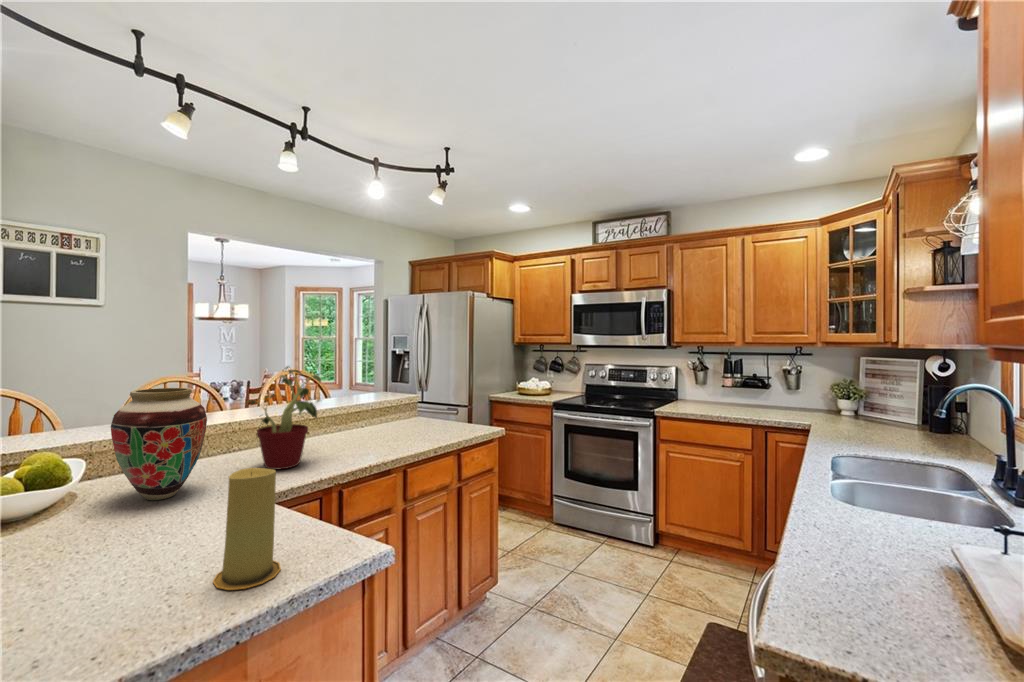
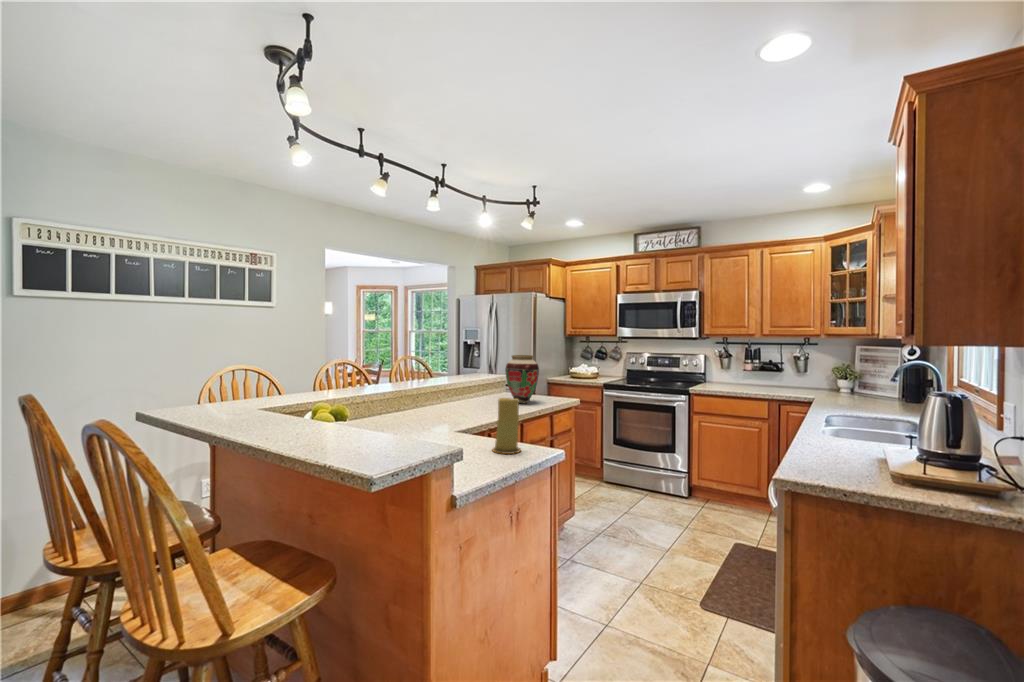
potted plant: present [248,367,321,469] -> none [436,349,482,415]
vase: present [111,388,207,500] -> present [505,355,539,403]

